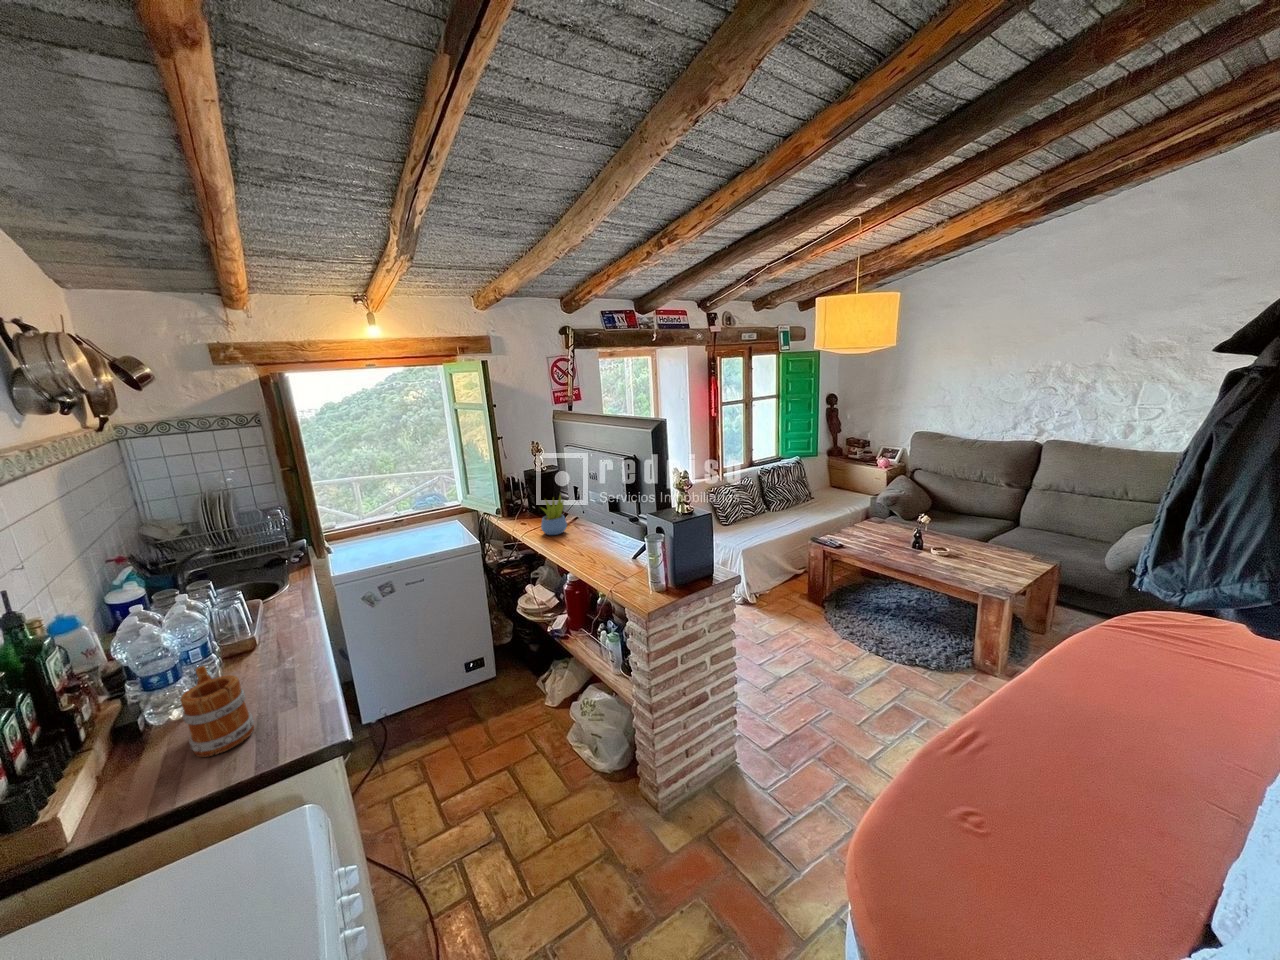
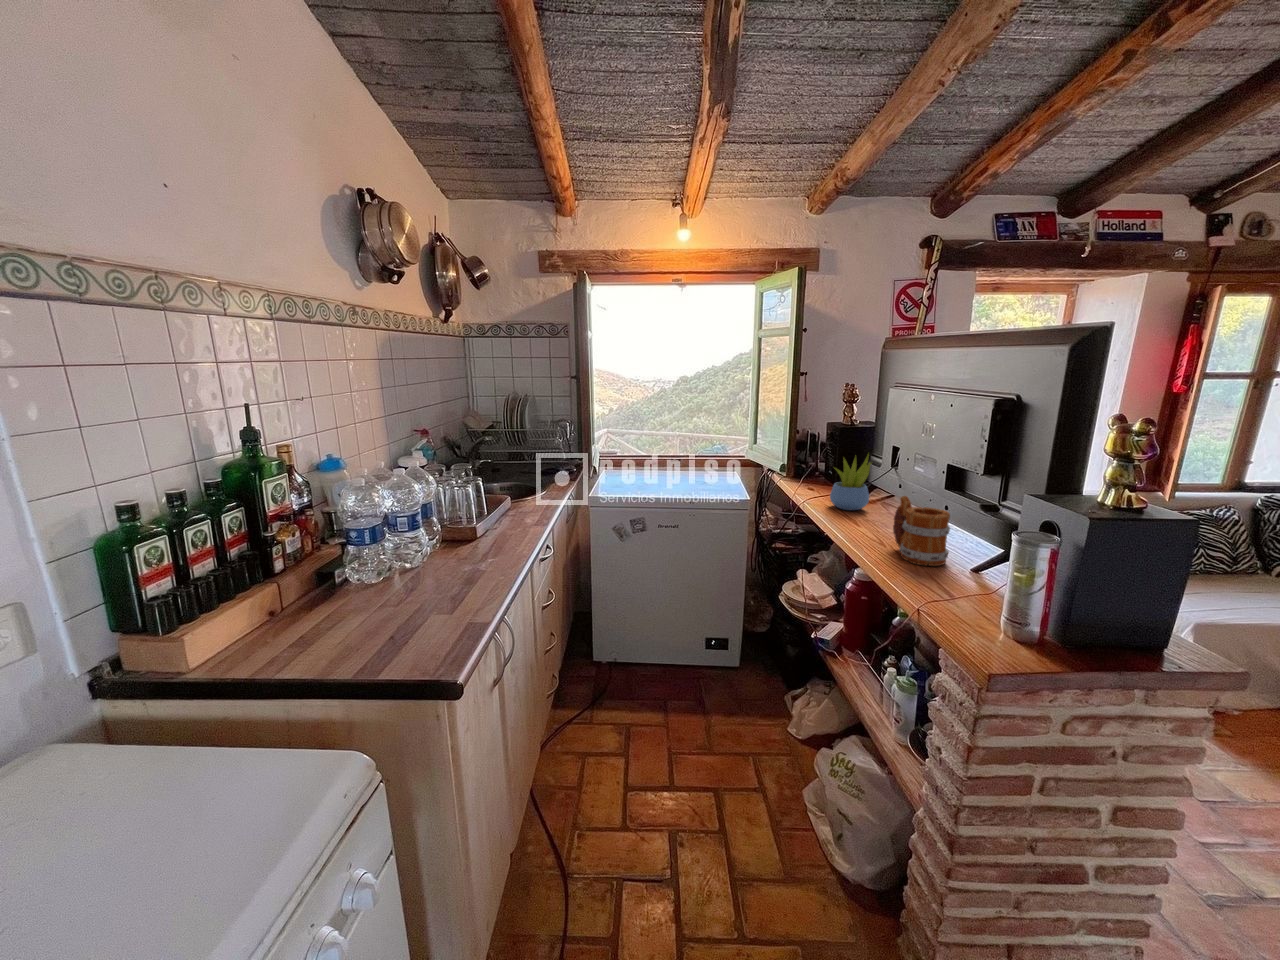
mug: present [180,666,254,757] -> present [893,496,950,566]

